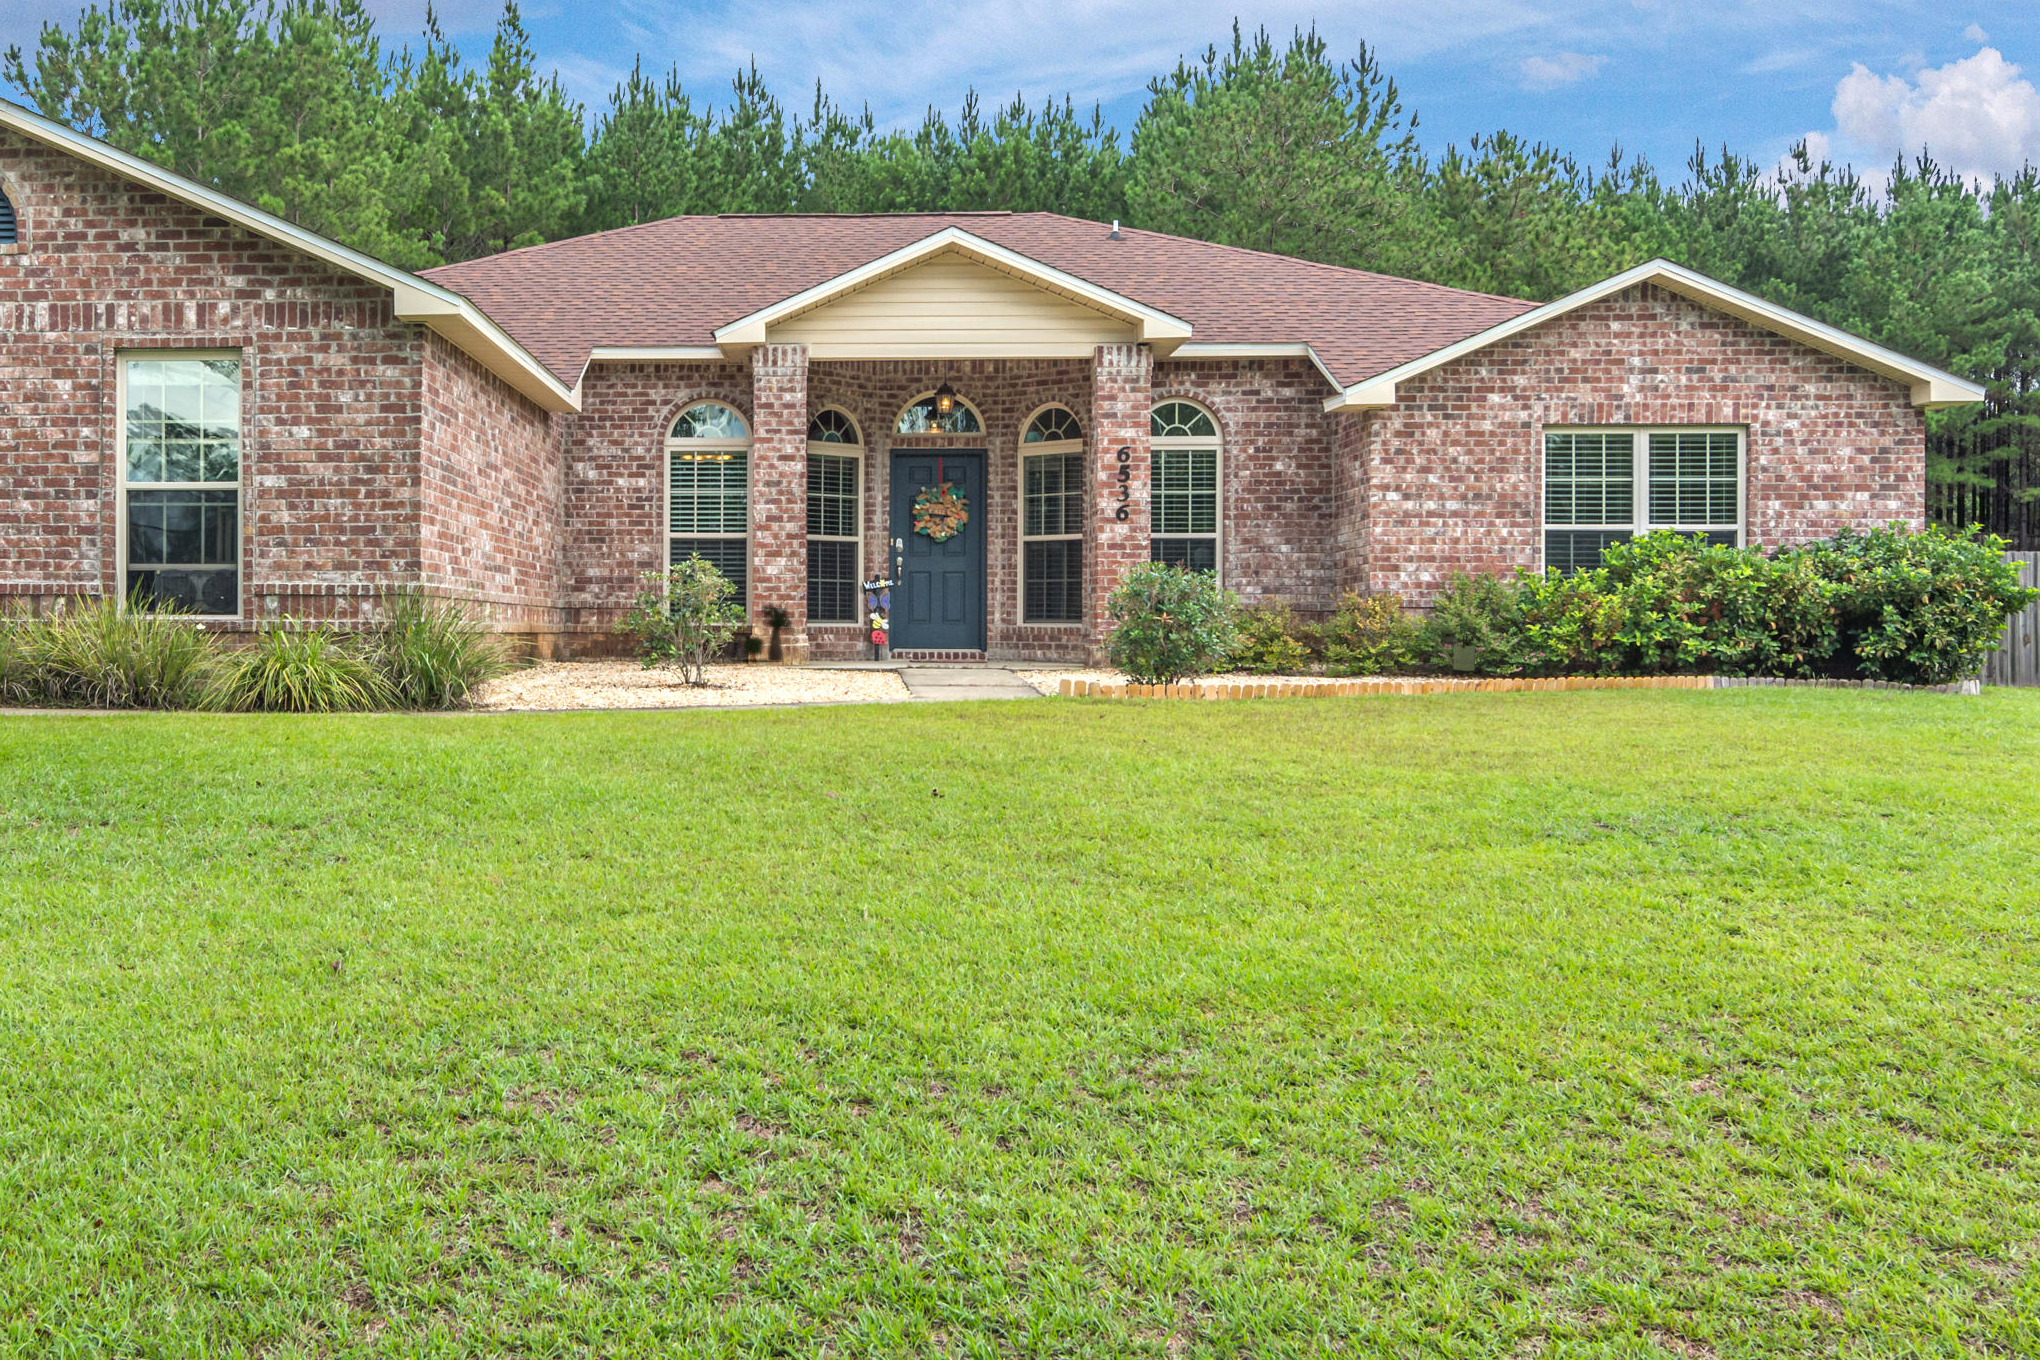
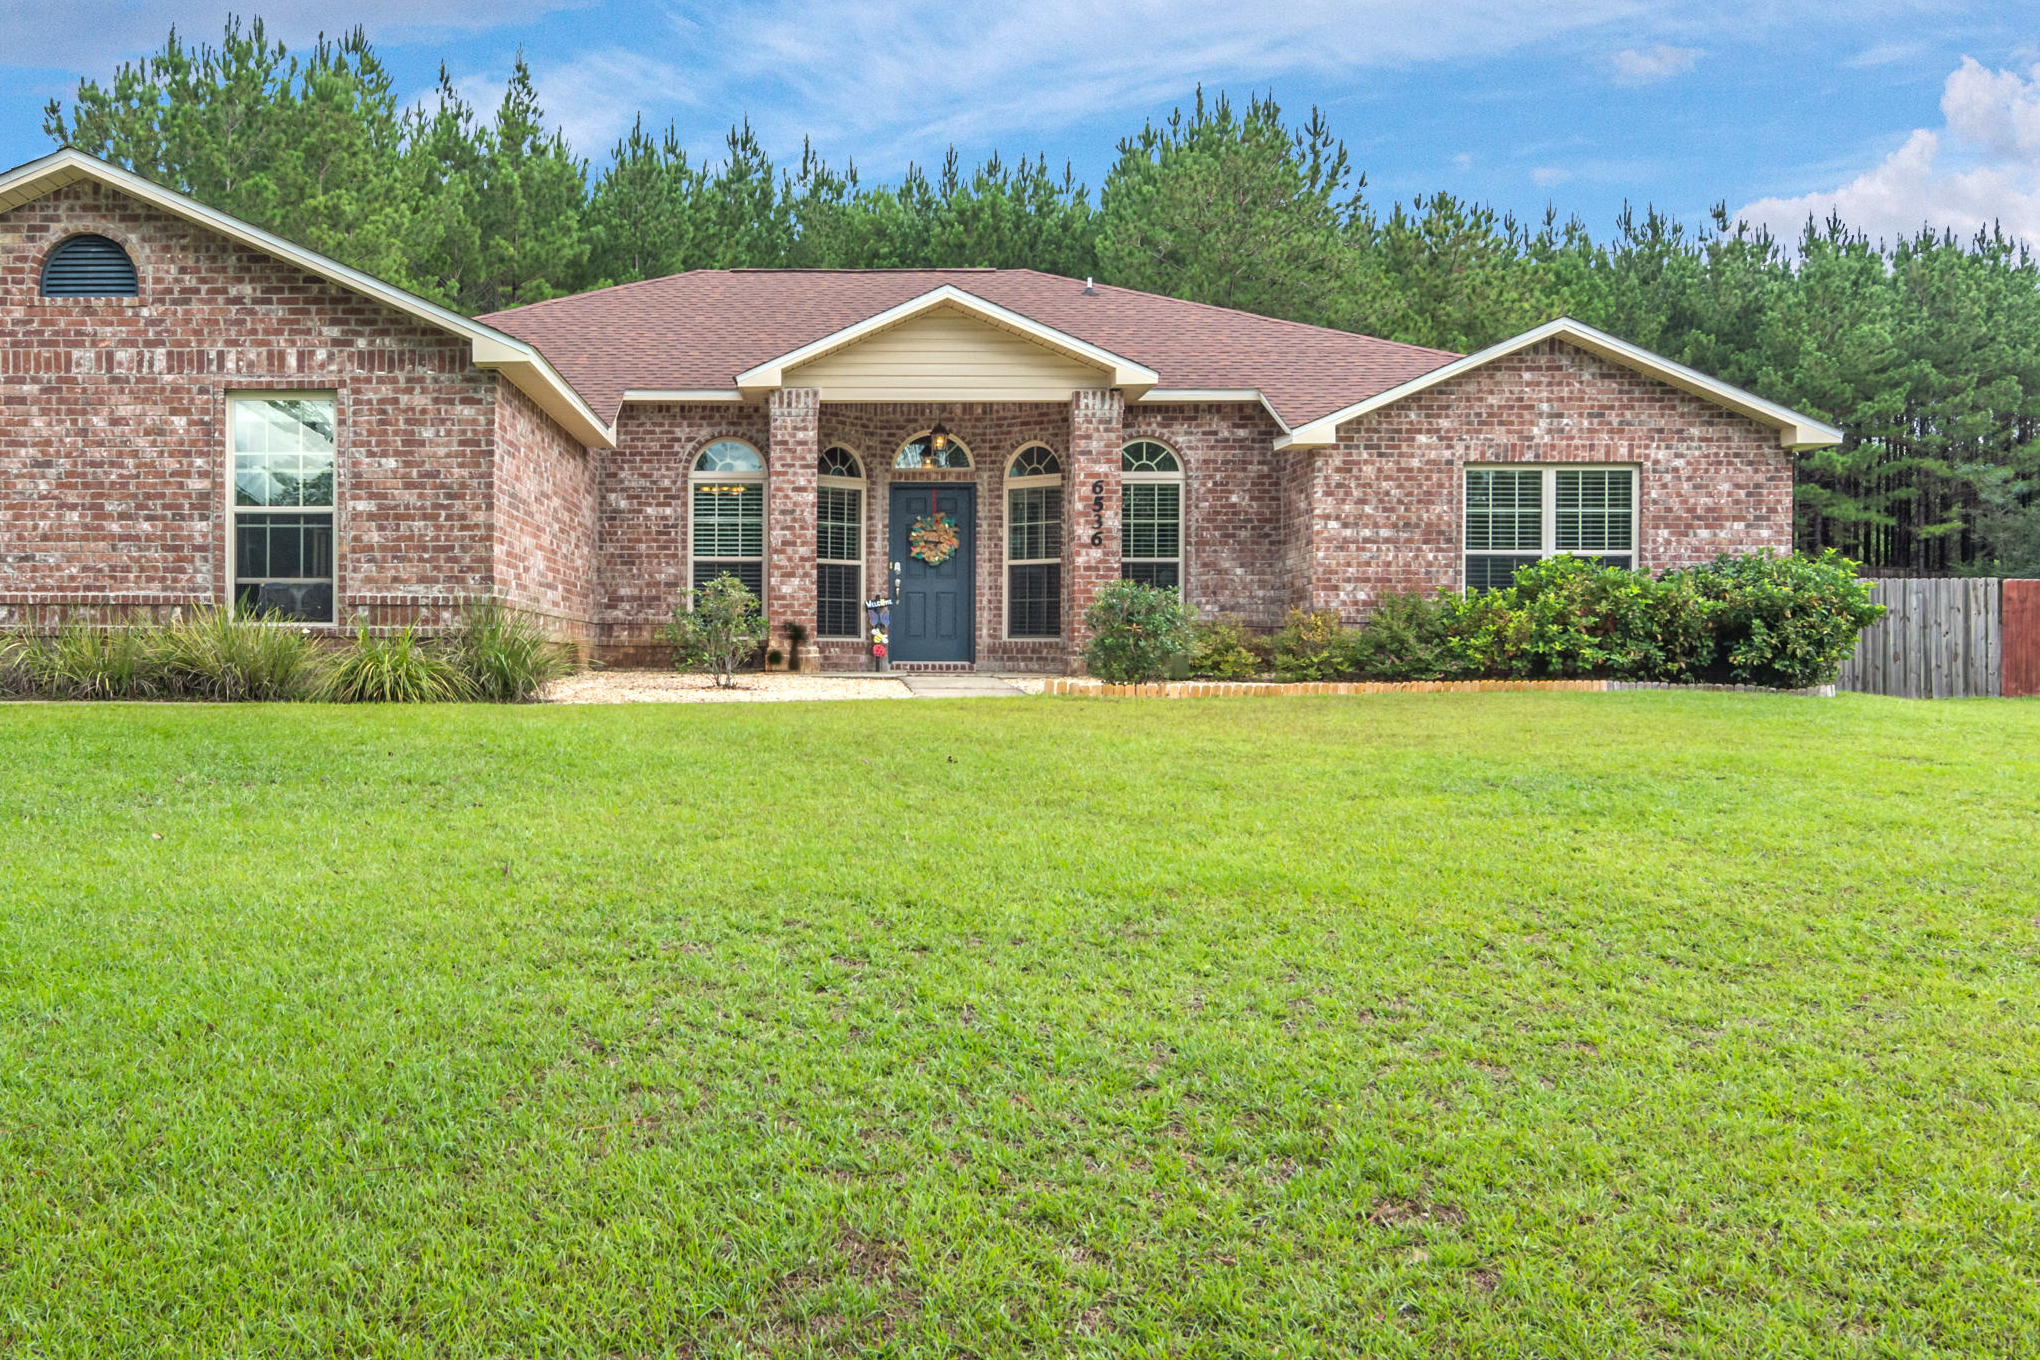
watering can: present [1431,633,1476,673] -> present [1155,650,1189,681]

